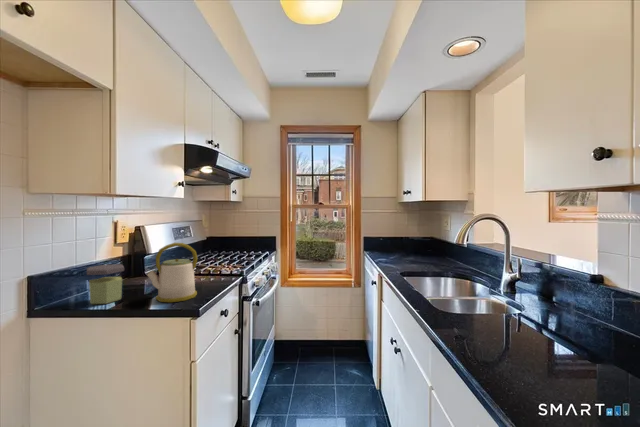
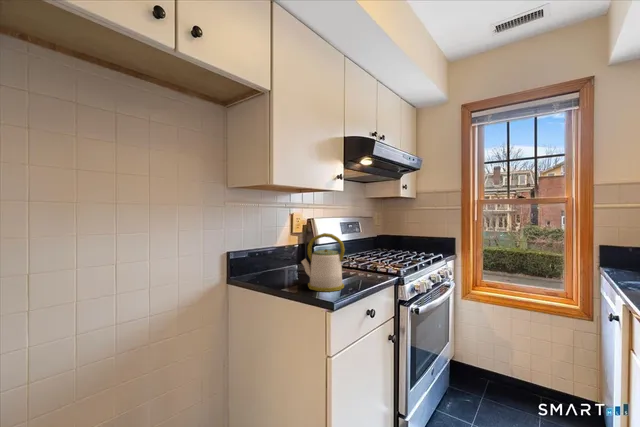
jar: present [87,264,124,304] -> none [260,249,288,283]

